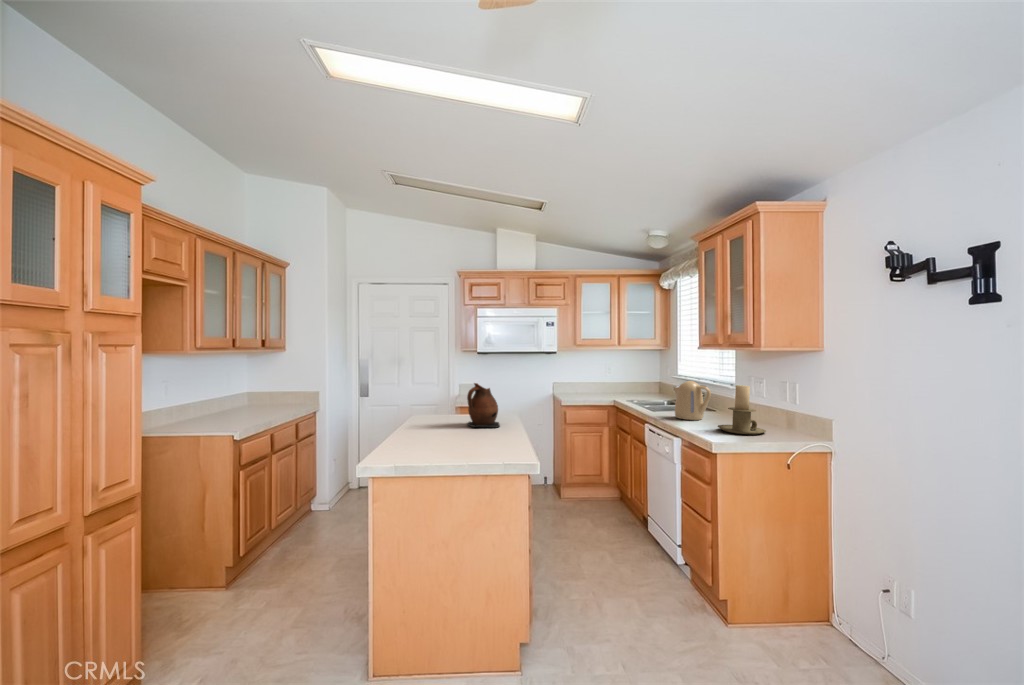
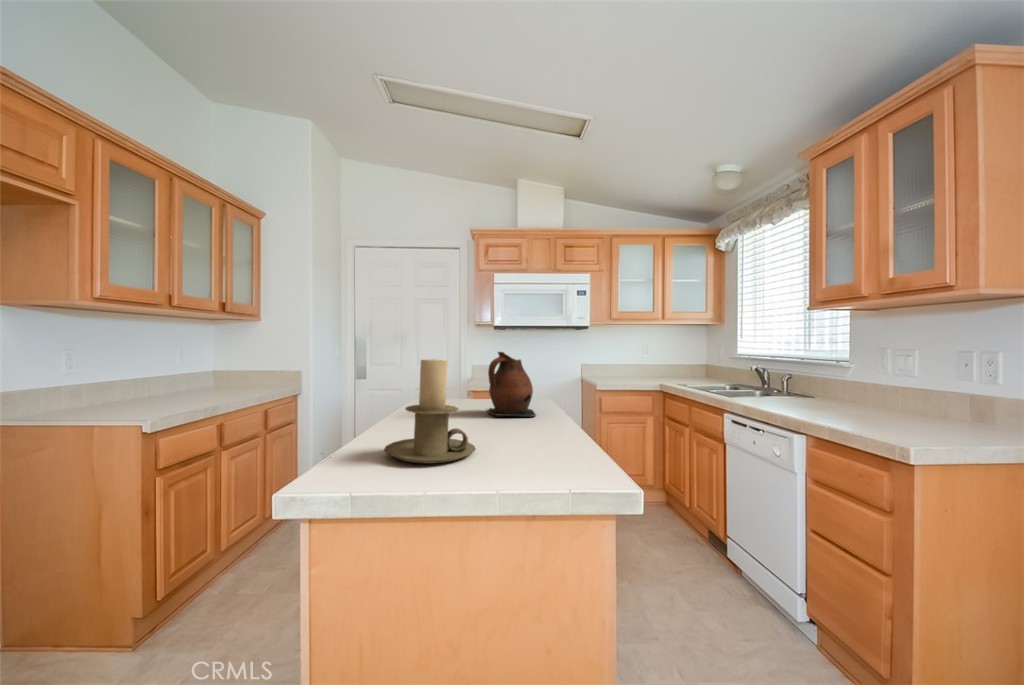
kettle: present [674,381,711,420] -> none [771,353,835,408]
candle holder: present [718,385,766,435] -> present [384,359,476,464]

